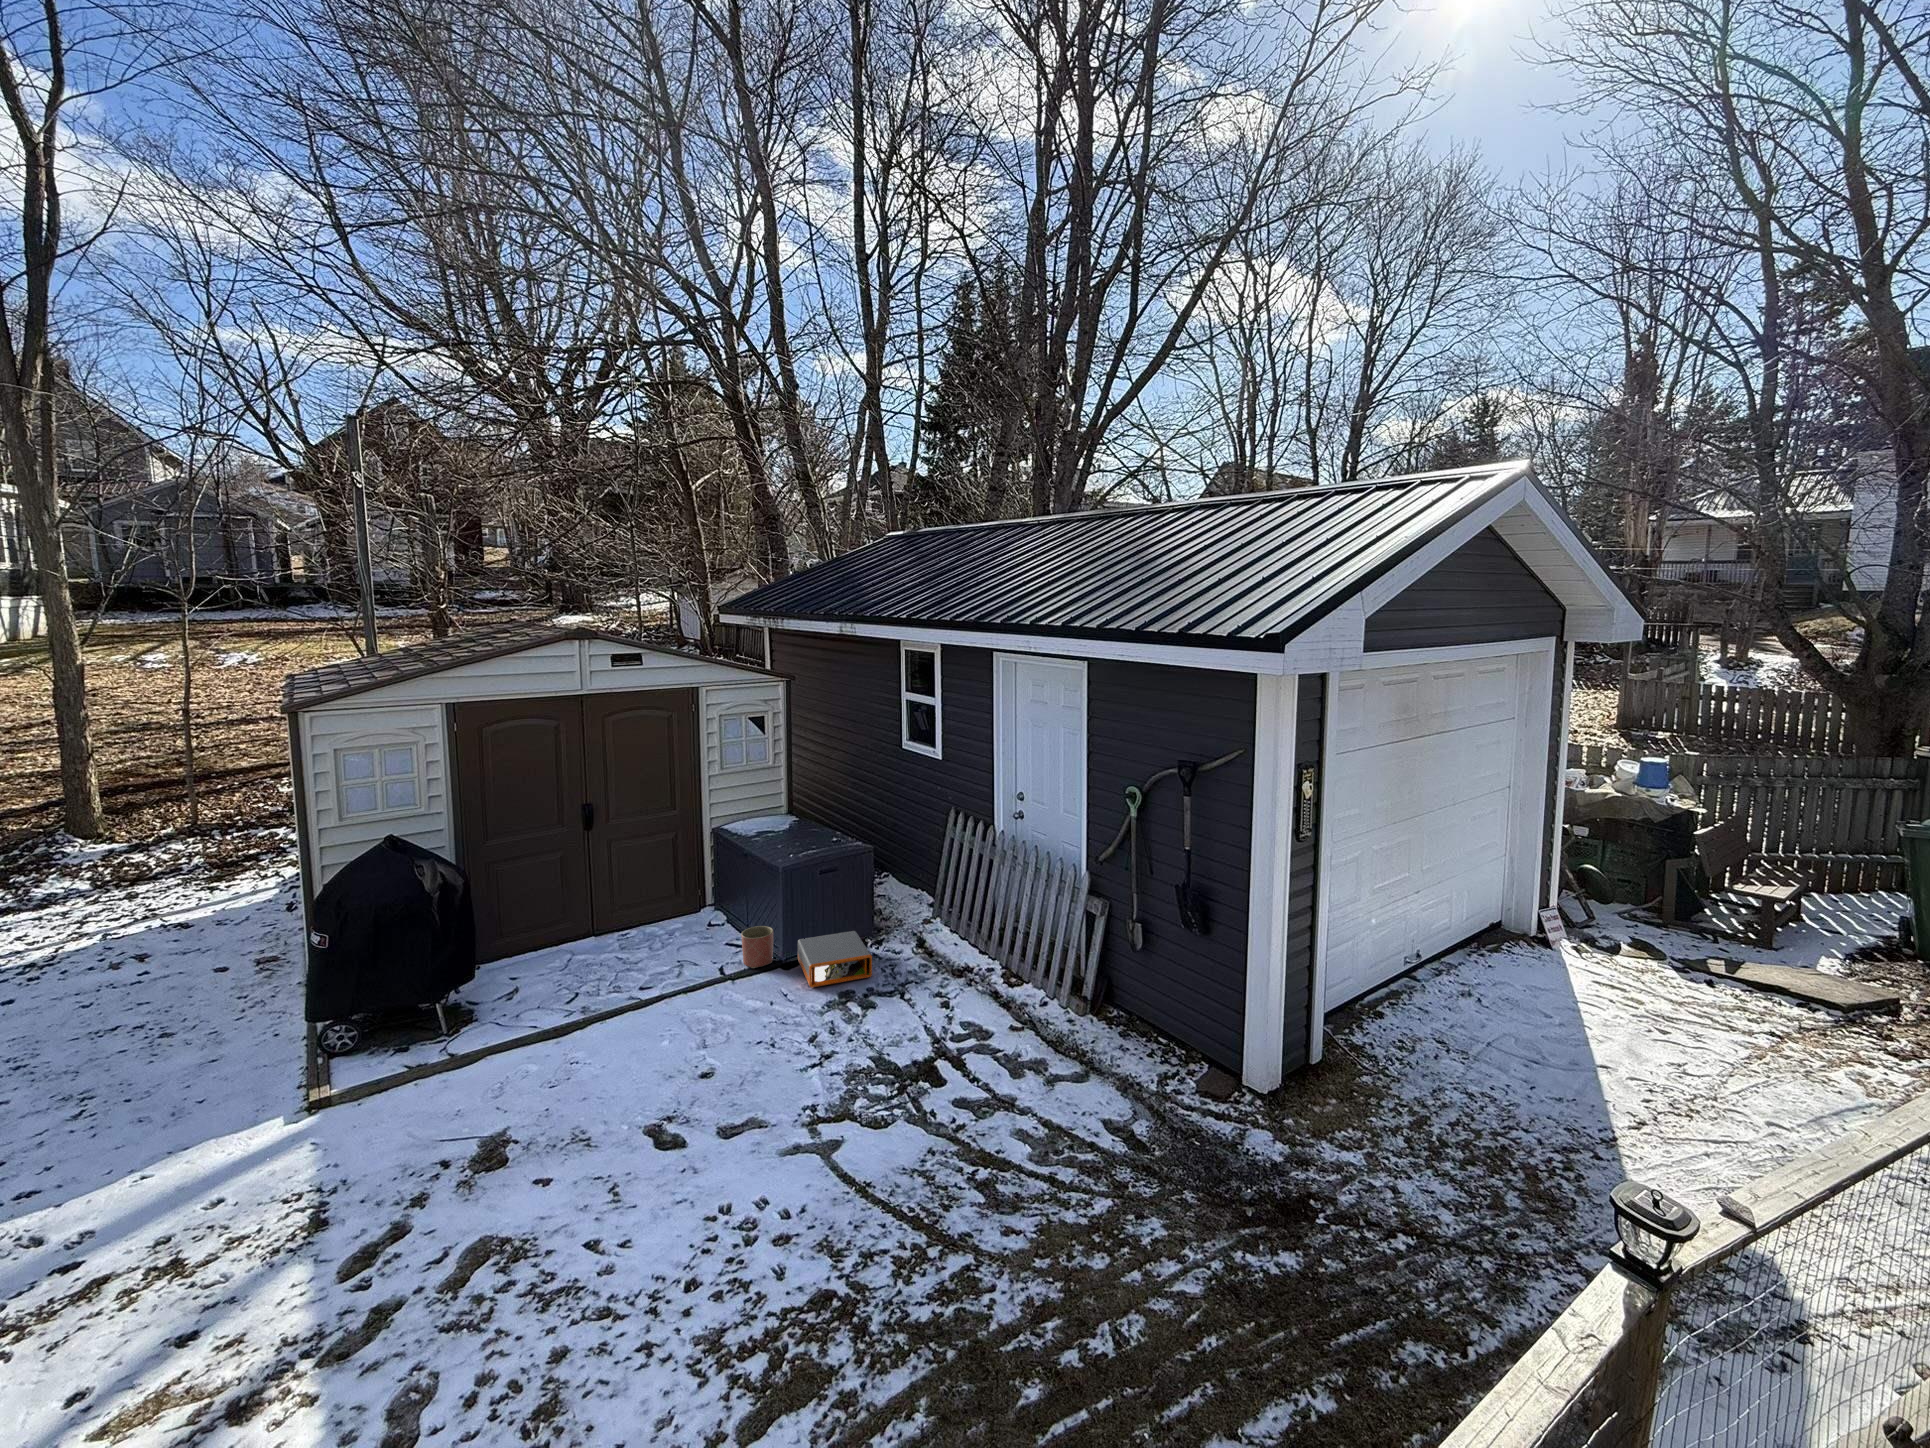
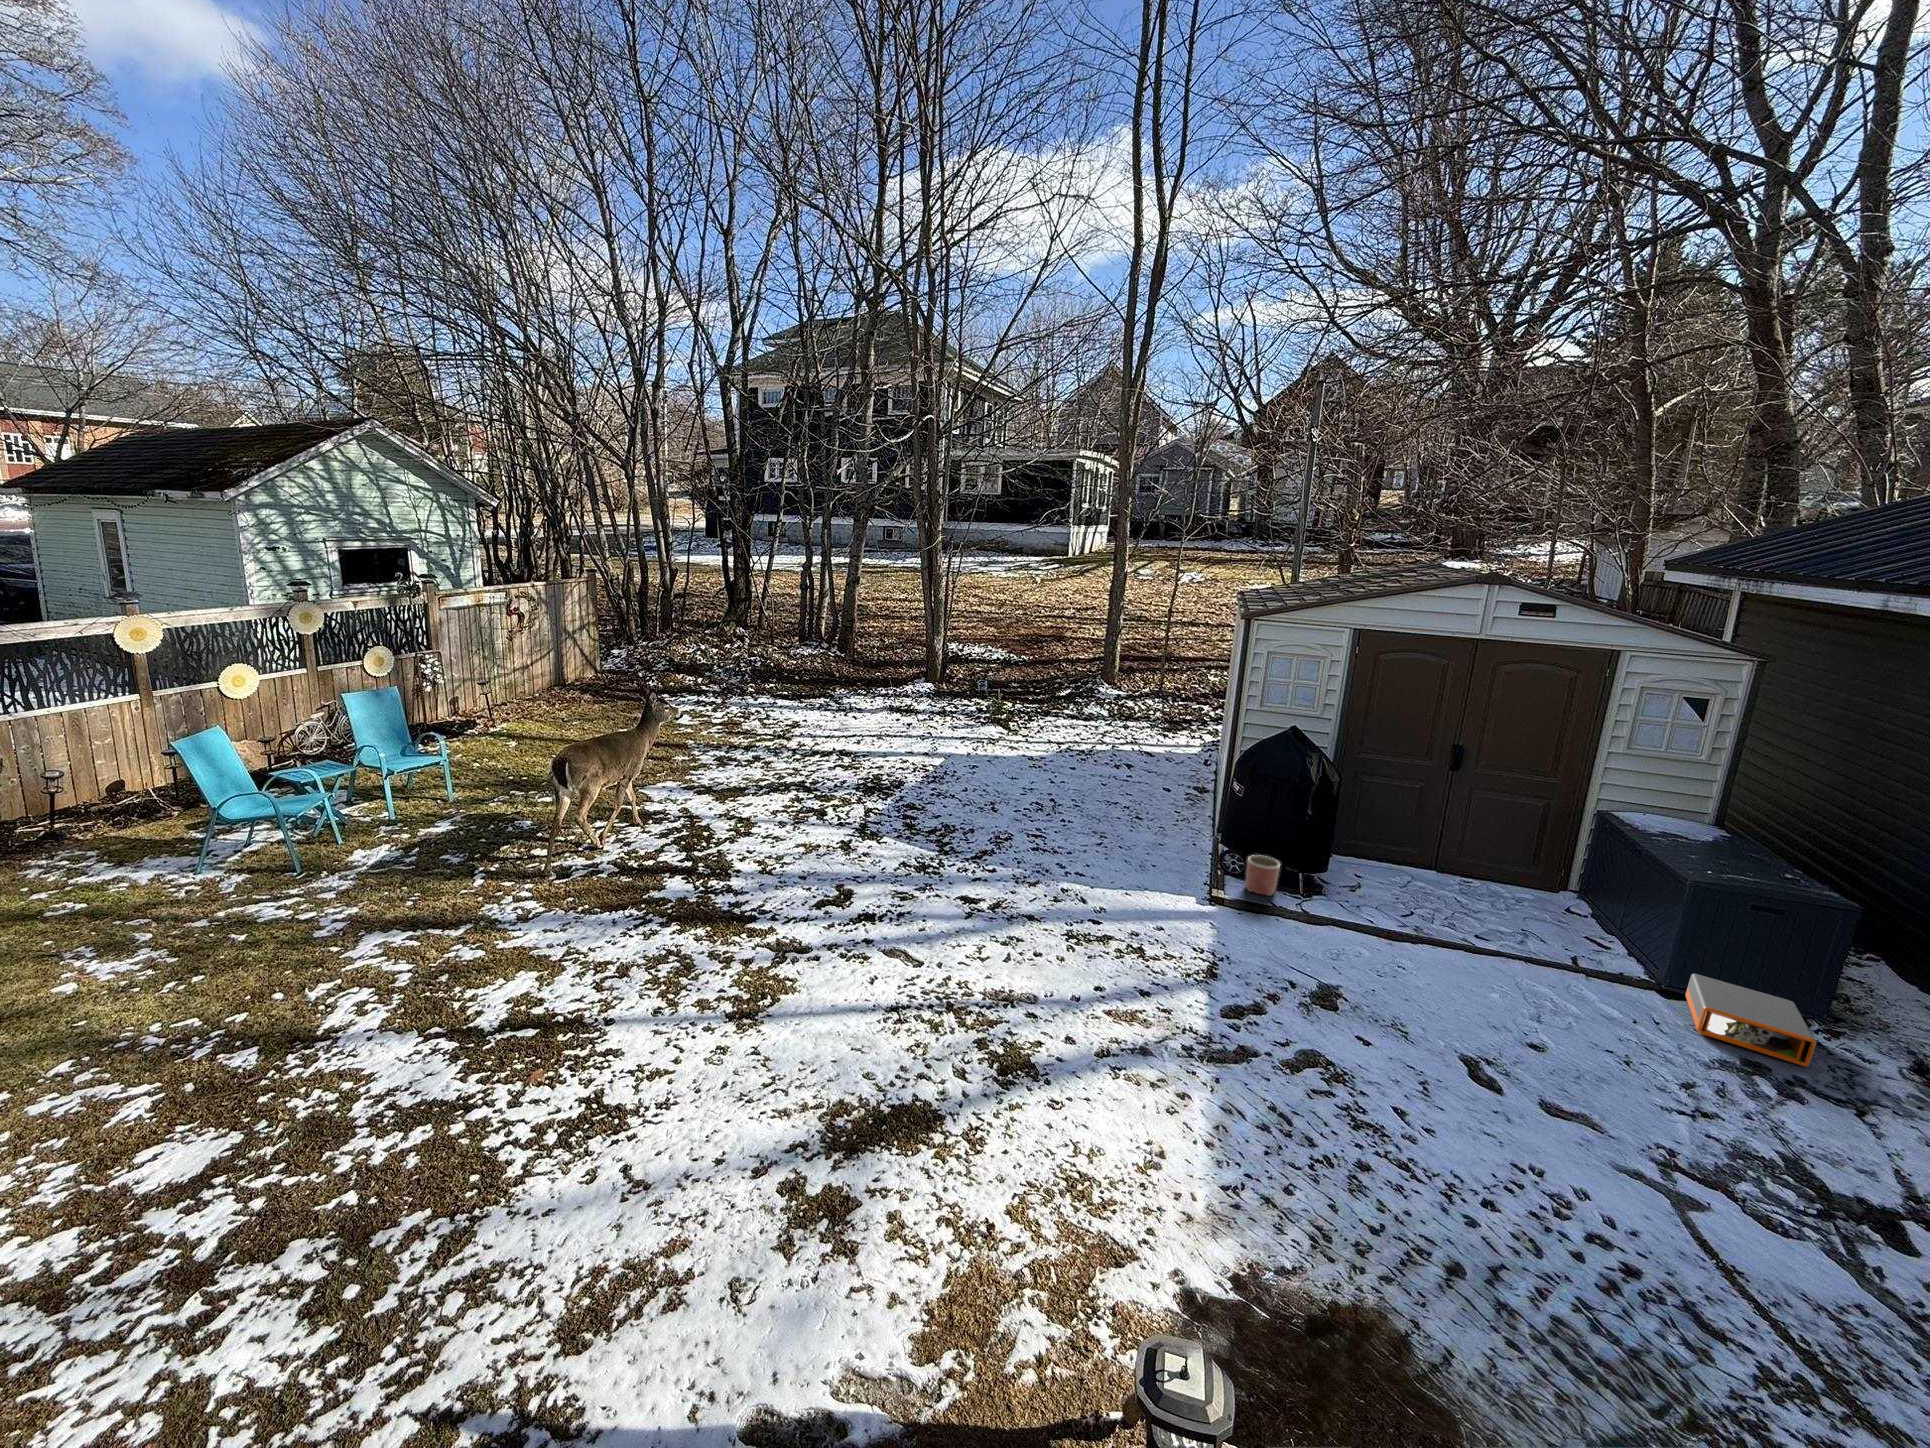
planter: present [741,926,773,968] -> present [1246,855,1280,896]

